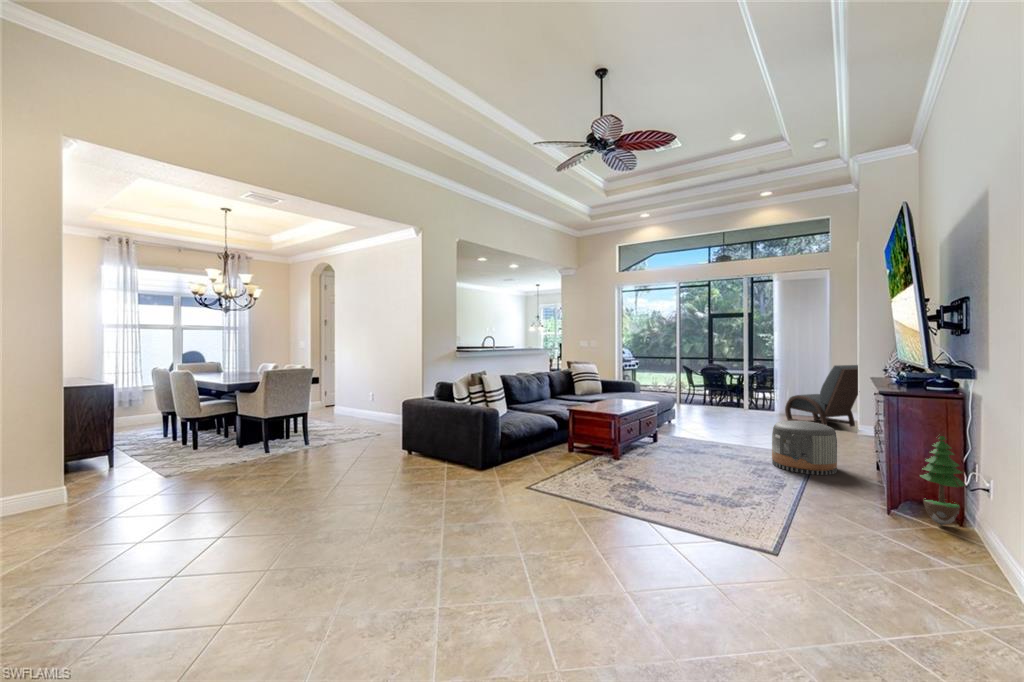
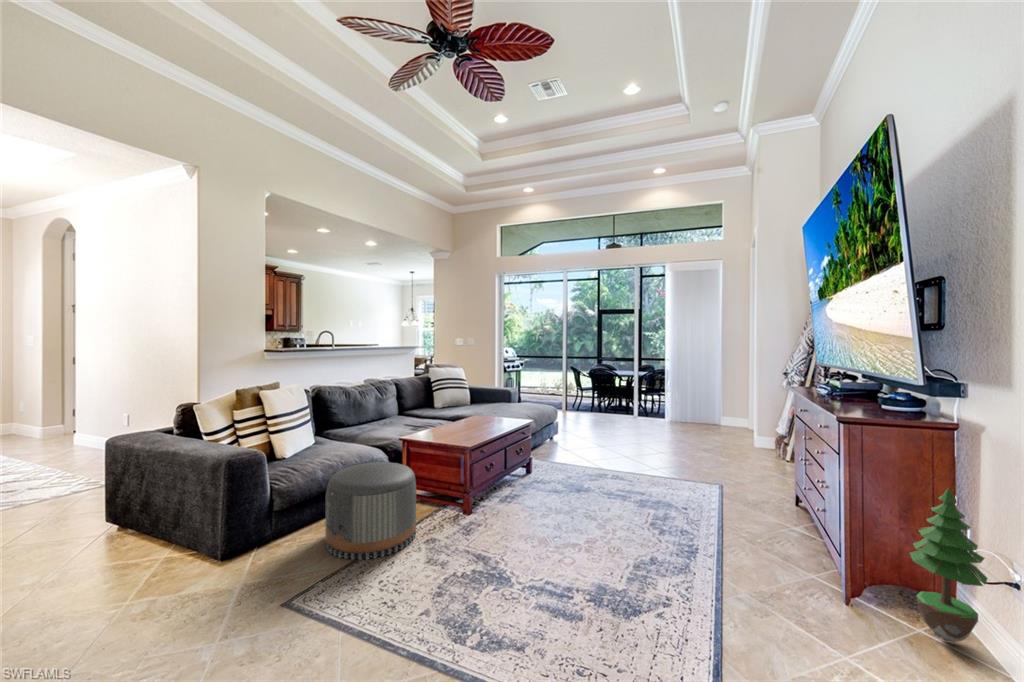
lounge chair: present [785,365,858,427] -> none [677,366,763,439]
pouf: present [772,421,837,475] -> present [325,462,416,560]

